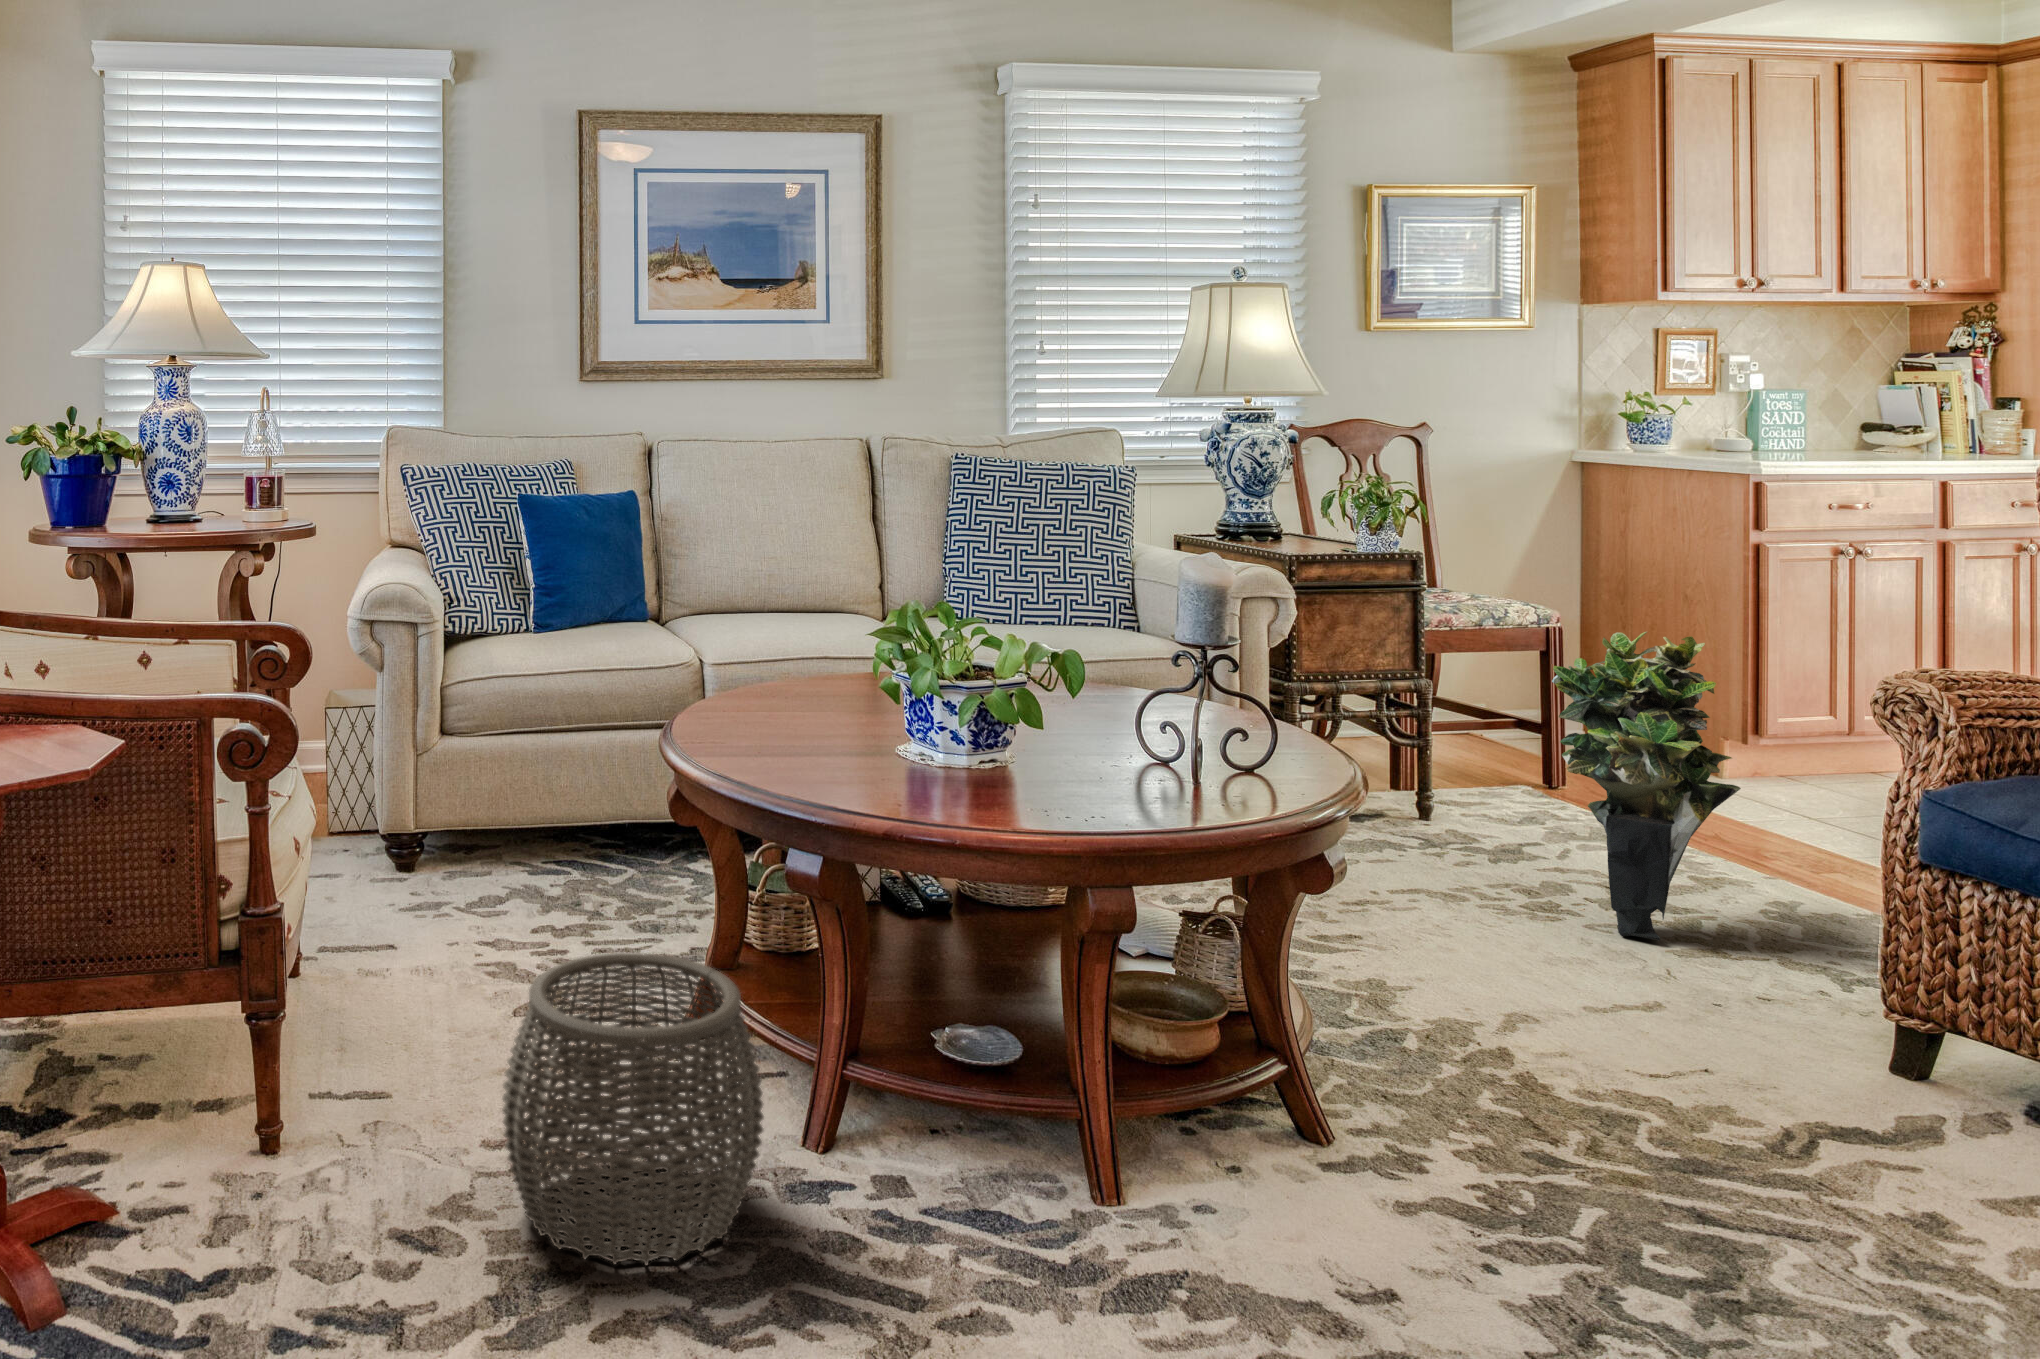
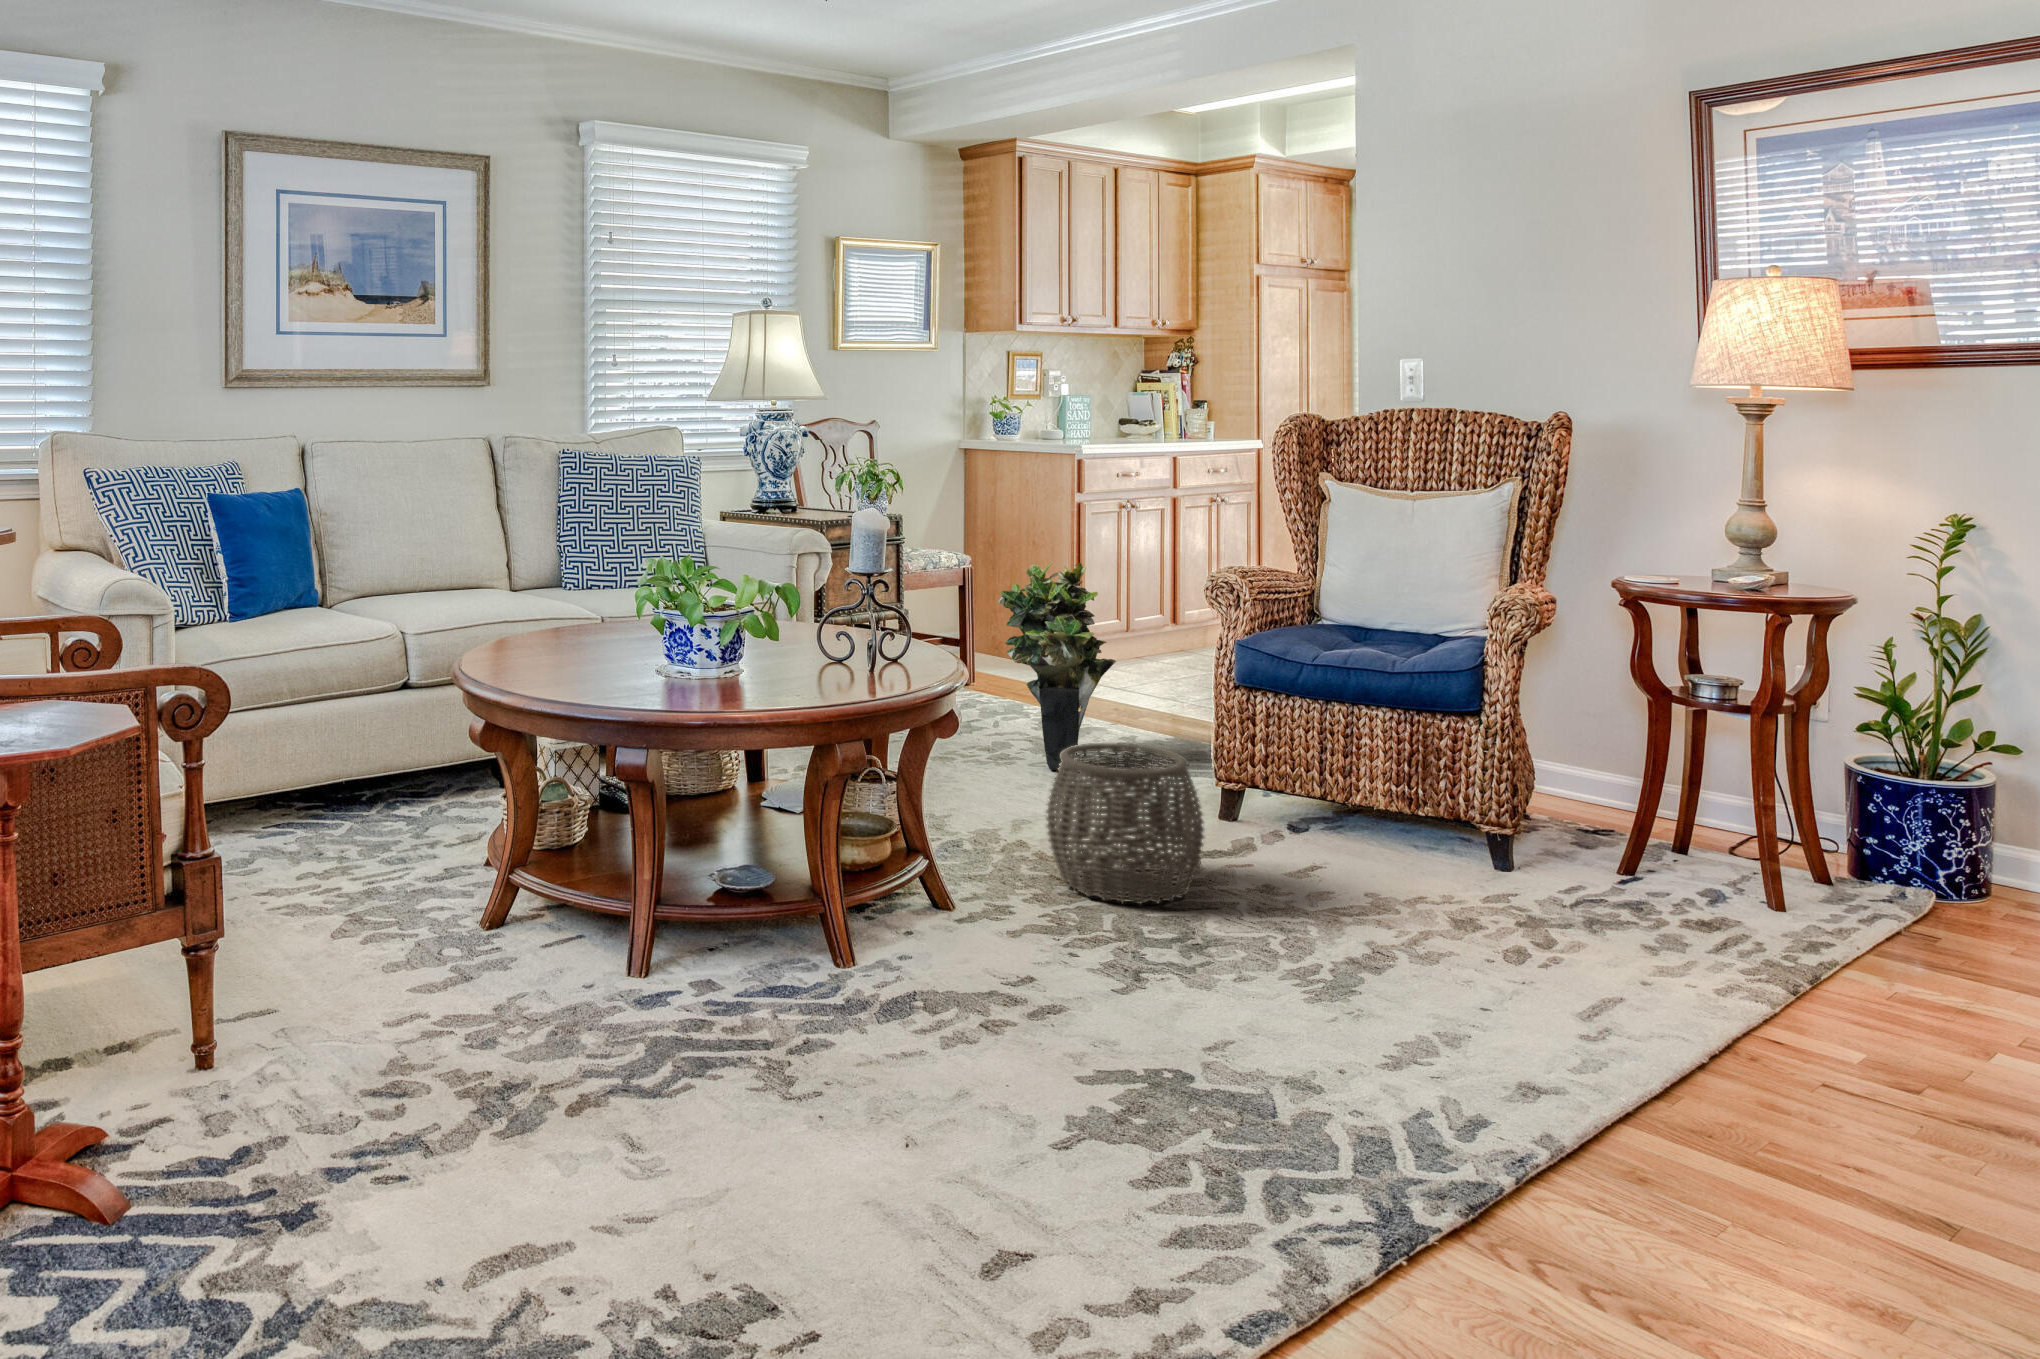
woven basket: present [502,953,764,1265] -> present [1046,743,1204,904]

